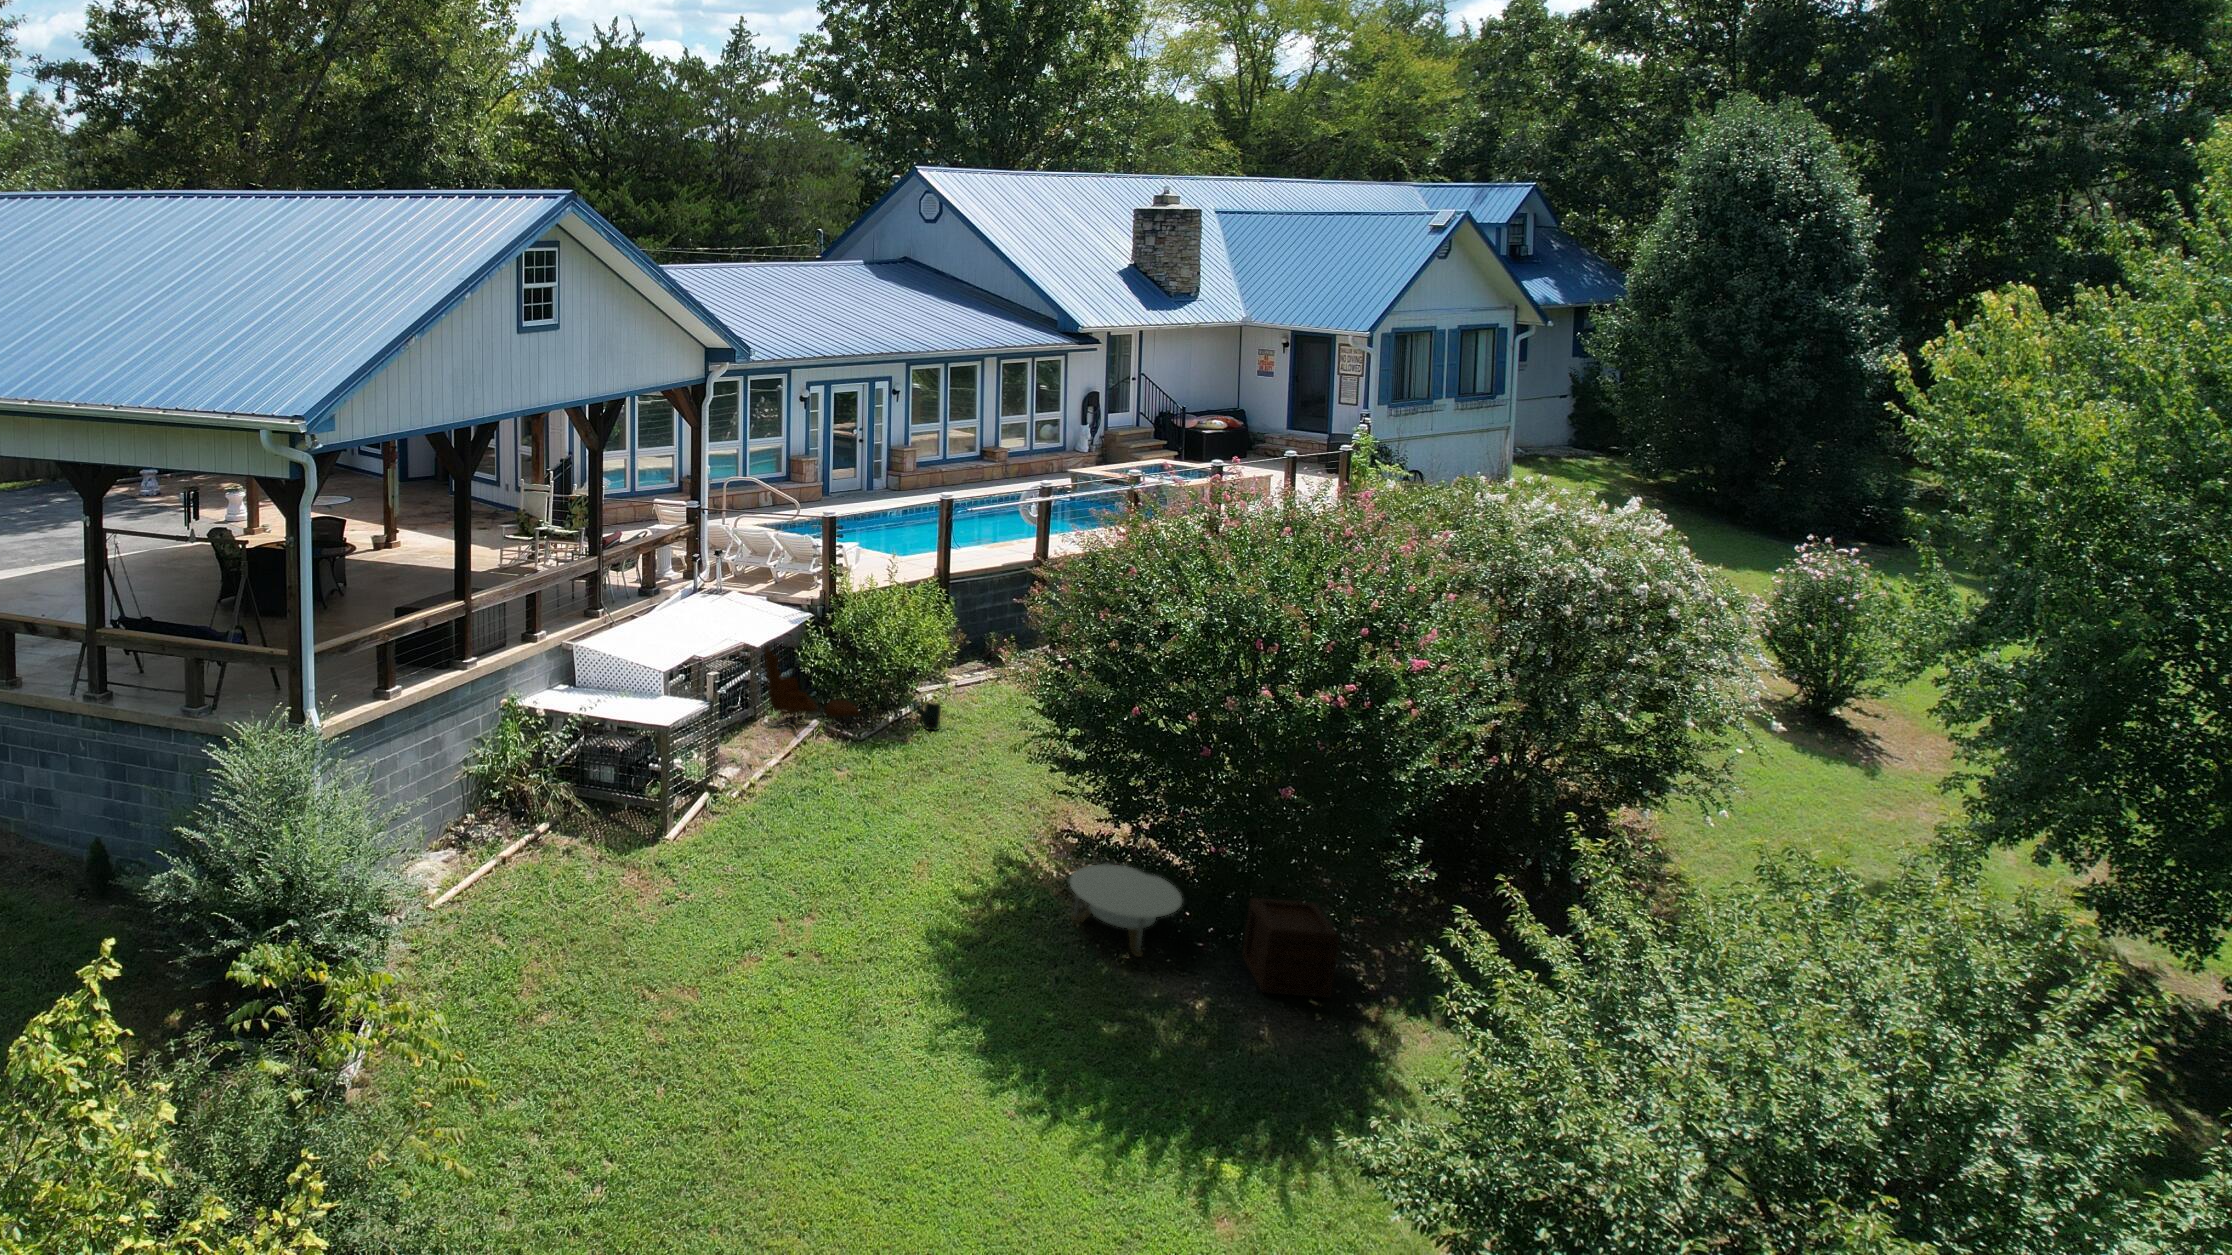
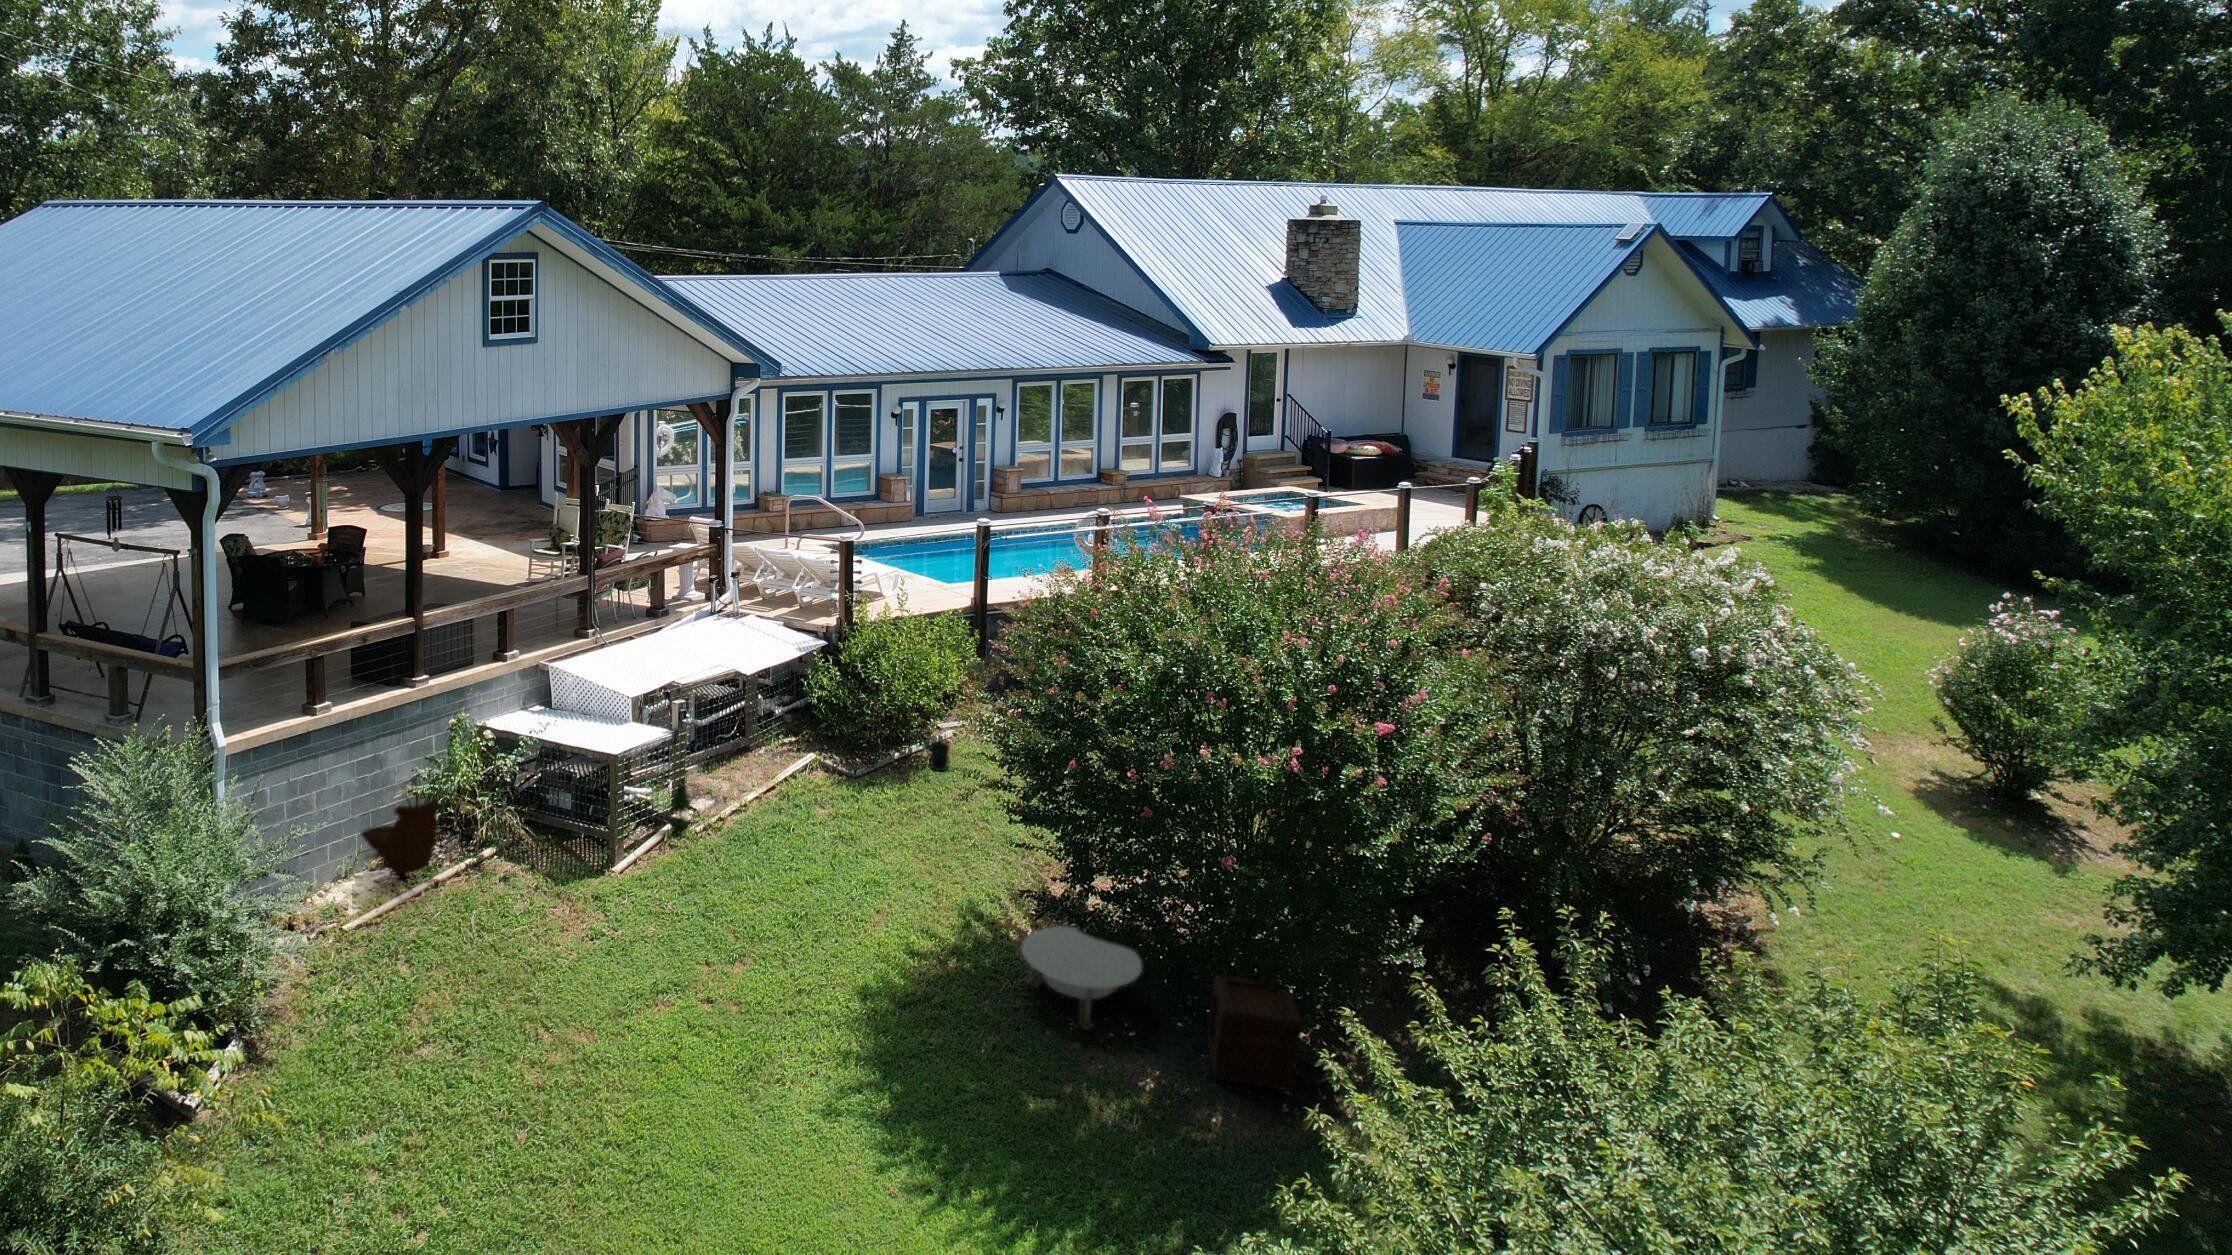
lounge chair: present [764,645,860,731] -> present [361,799,440,897]
potted tree: none [708,745,730,803] -> present [671,778,691,834]

